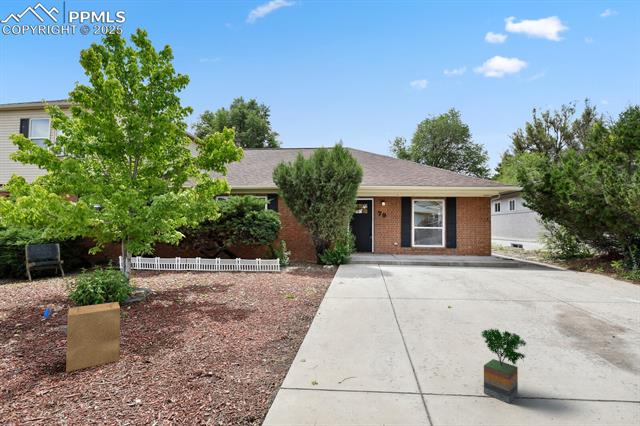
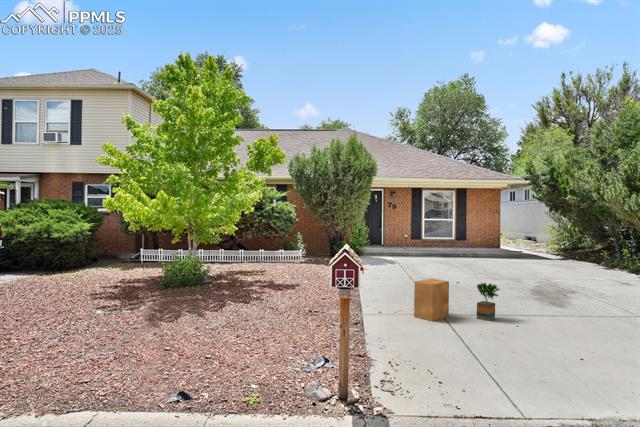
lounge chair: present [25,244,64,280] -> none [58,236,98,271]
cardboard box: present [66,302,120,372] -> present [414,279,449,321]

